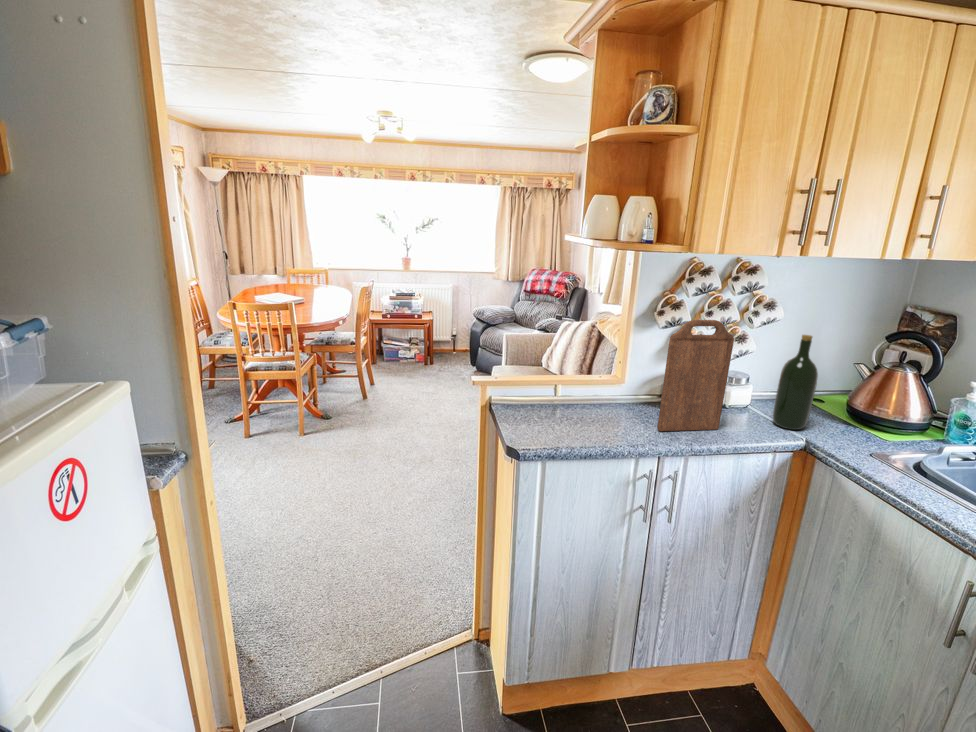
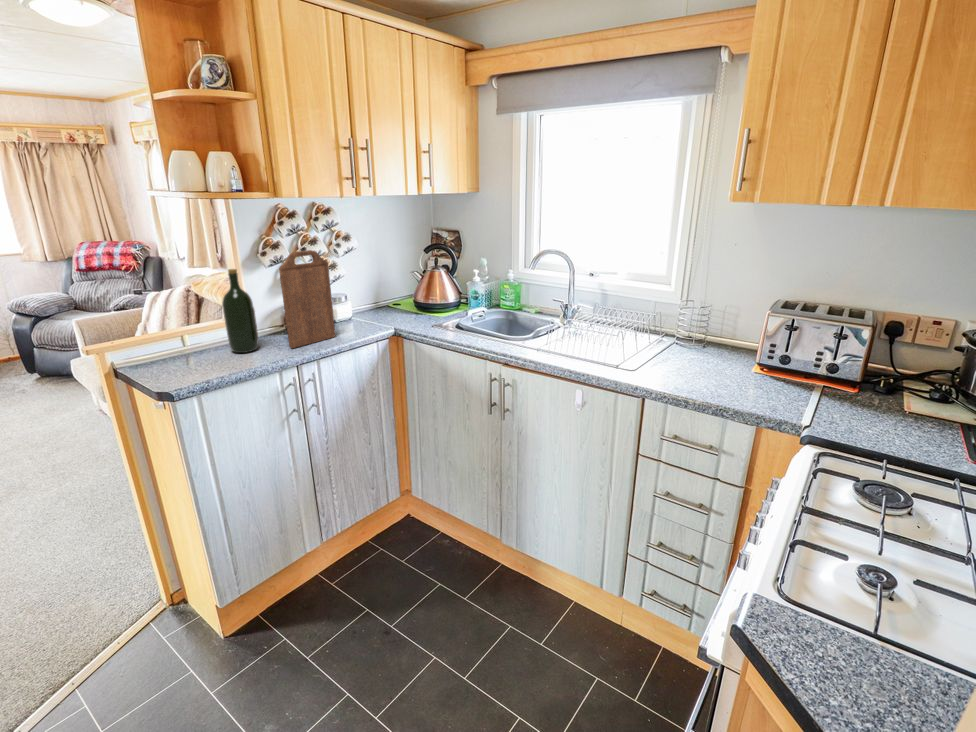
wine bottle: present [773,335,818,430] -> present [222,269,258,353]

